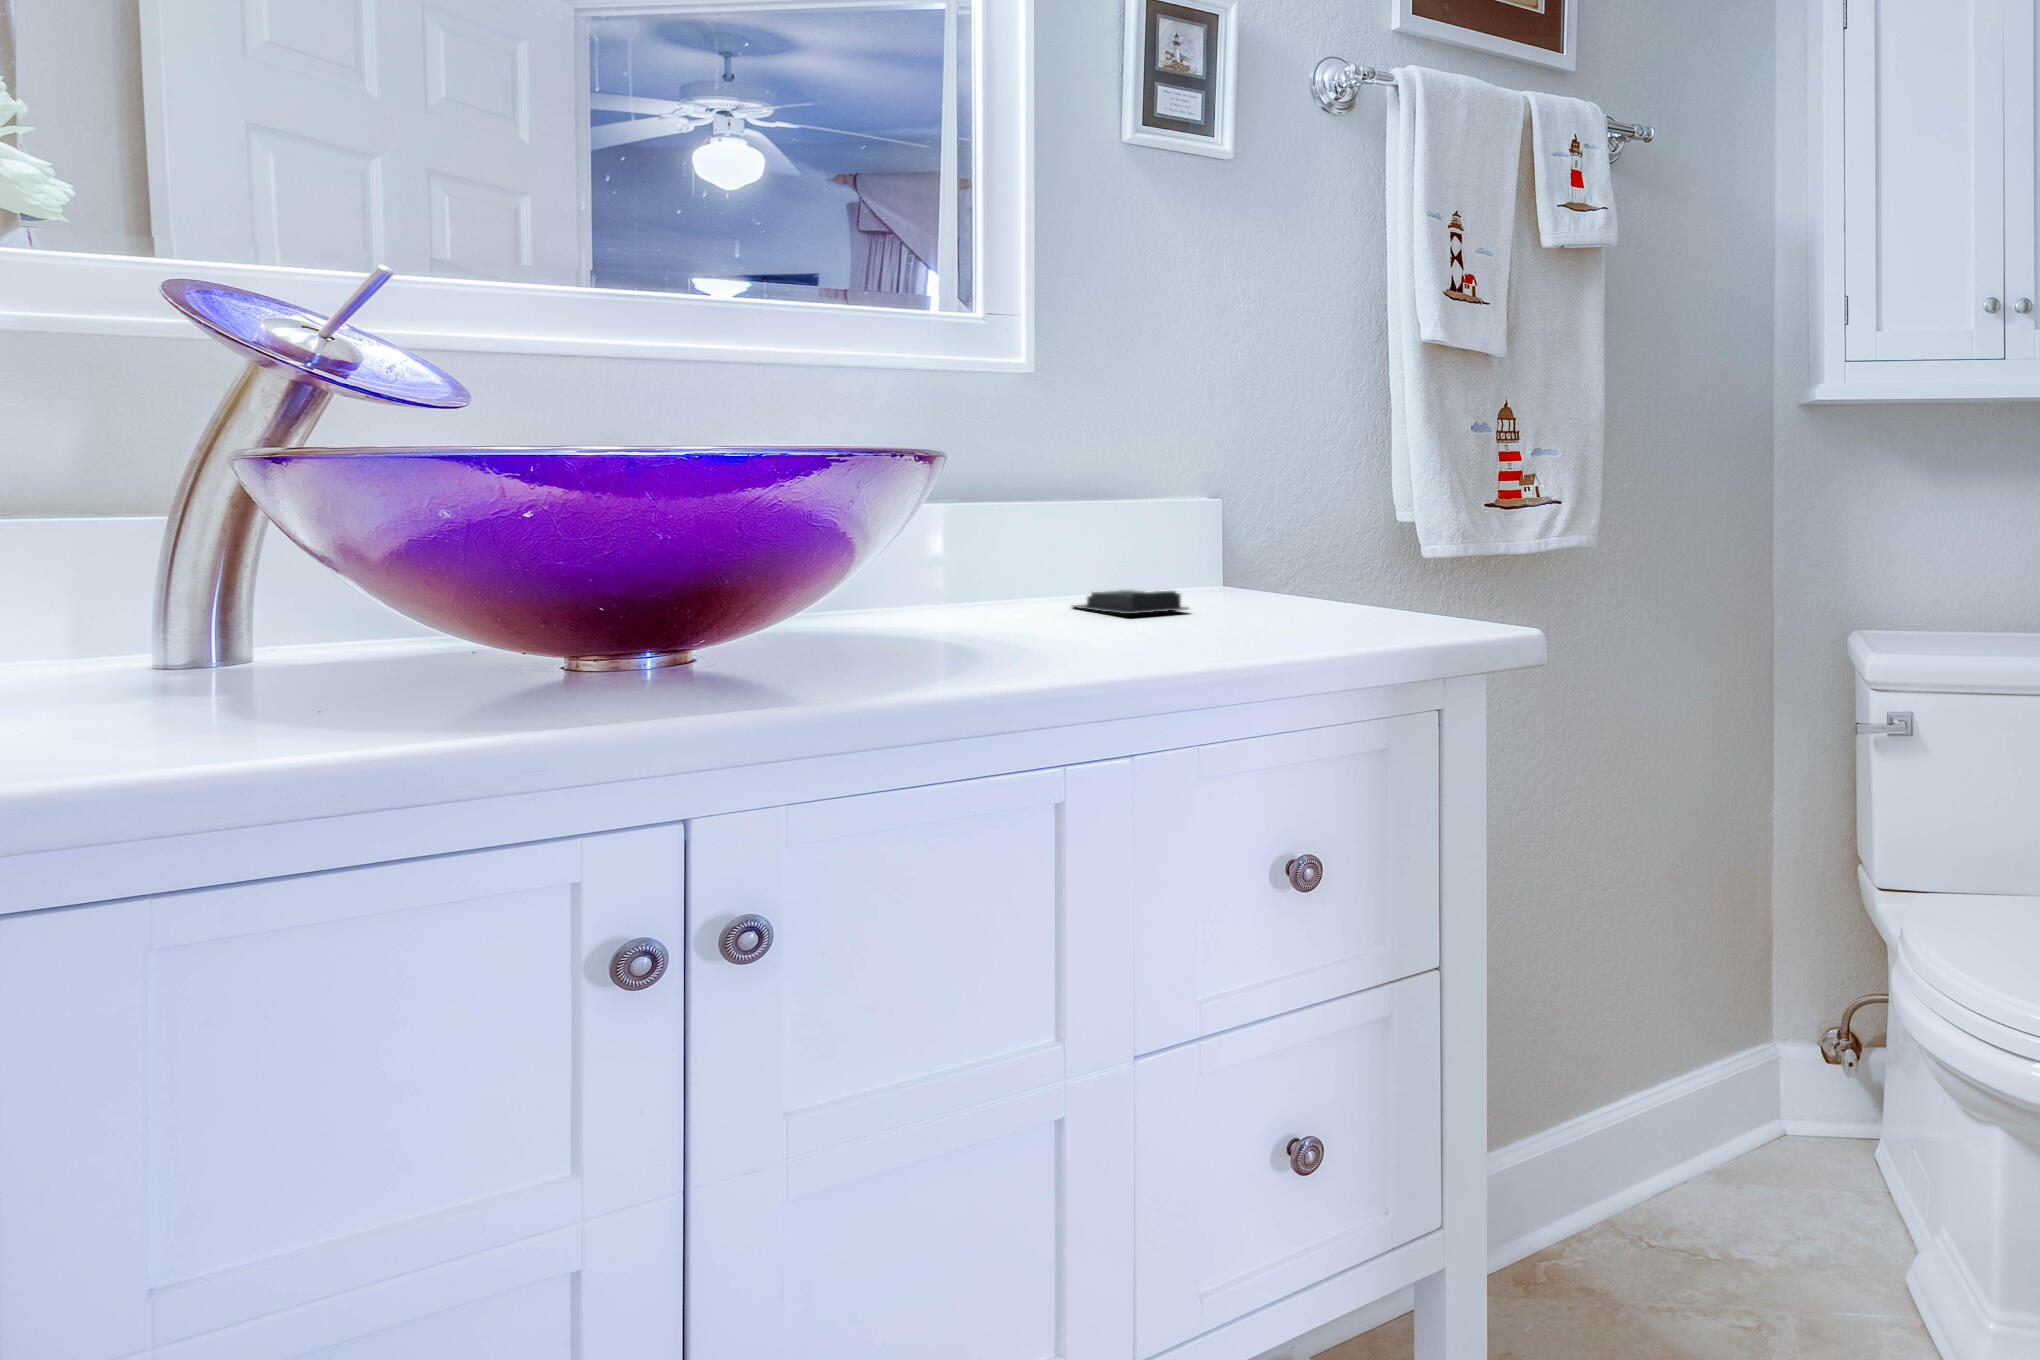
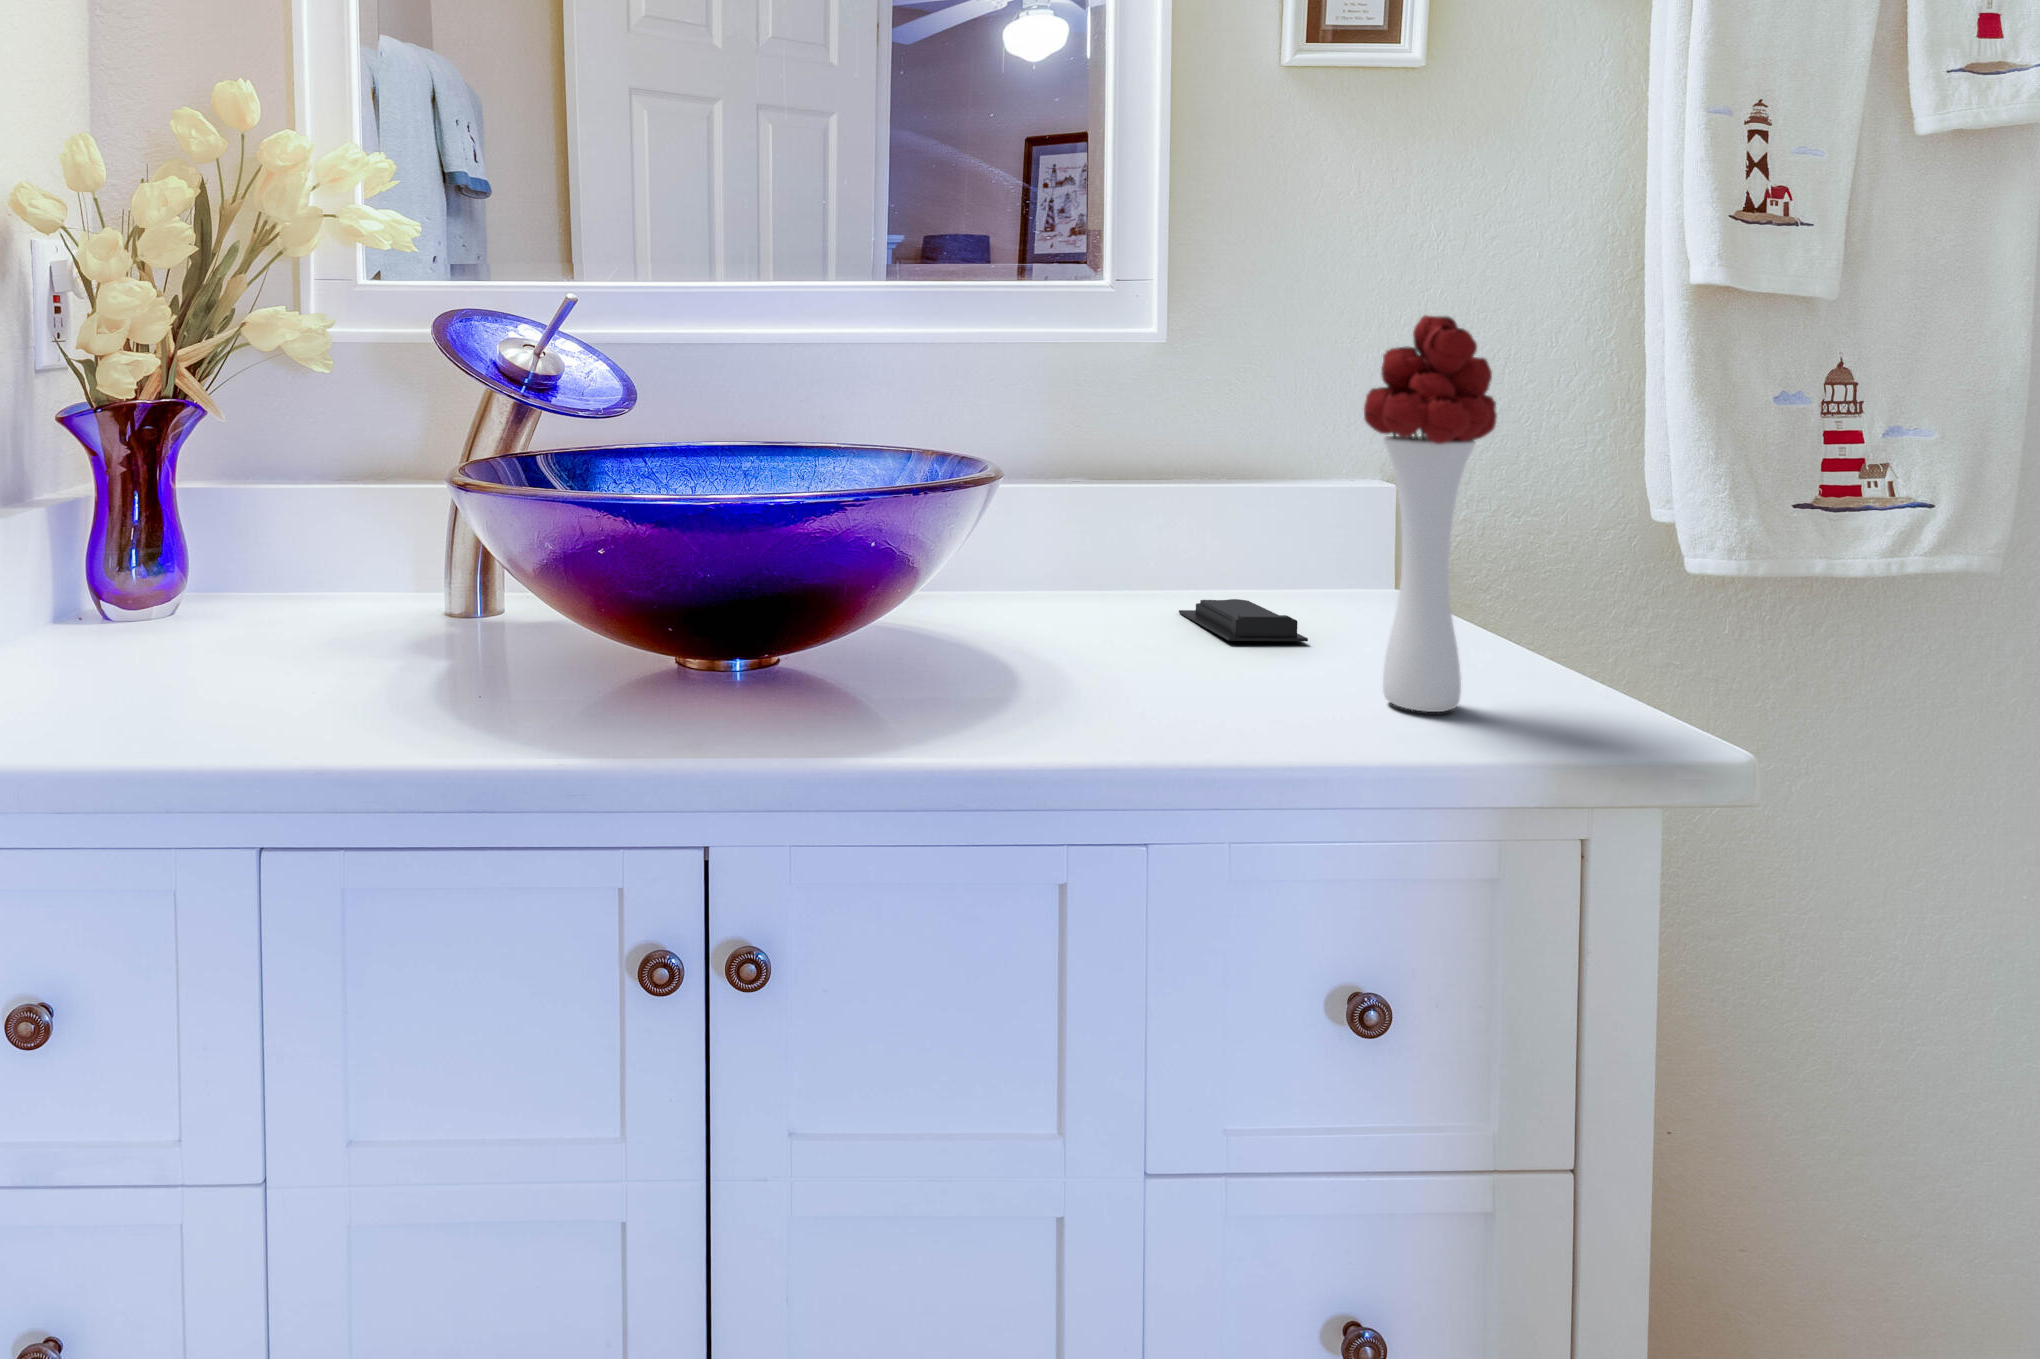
flower bouquet: none [1246,315,1341,630] -> present [1364,315,1497,712]

